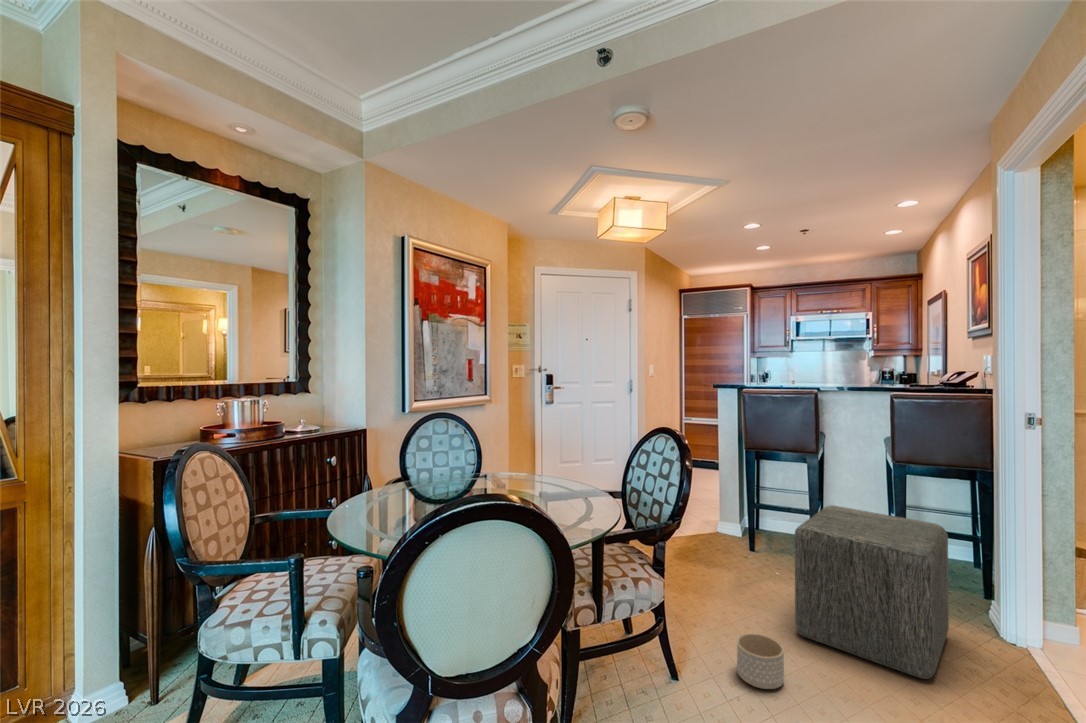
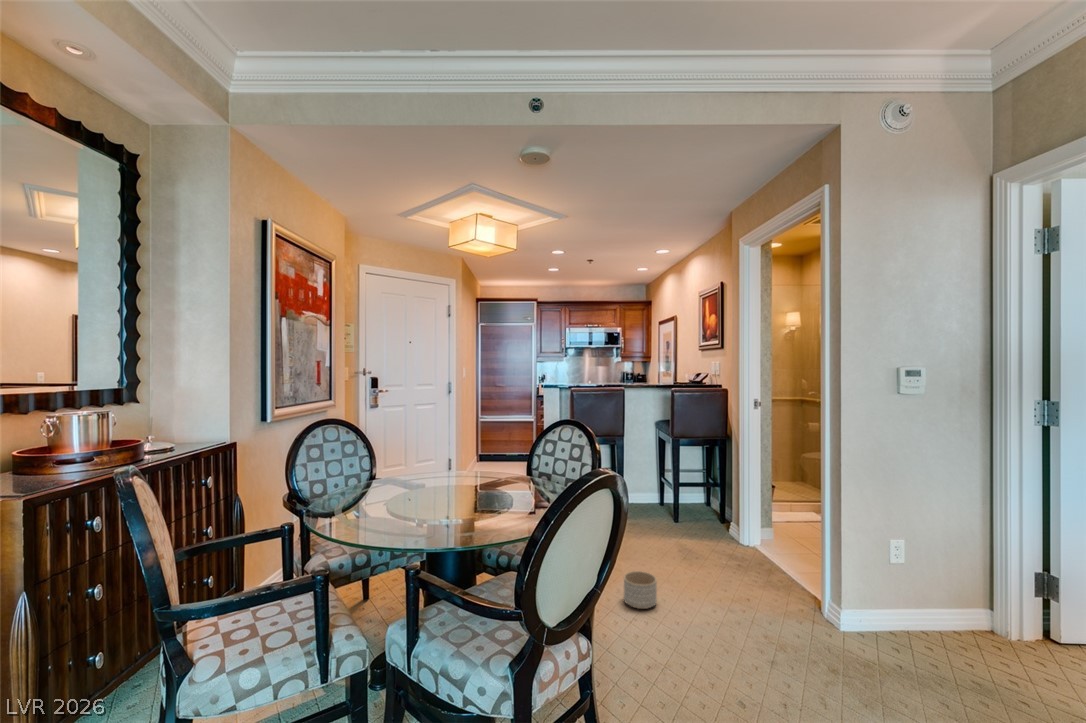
ottoman: present [794,505,949,679] -> none [641,472,728,577]

